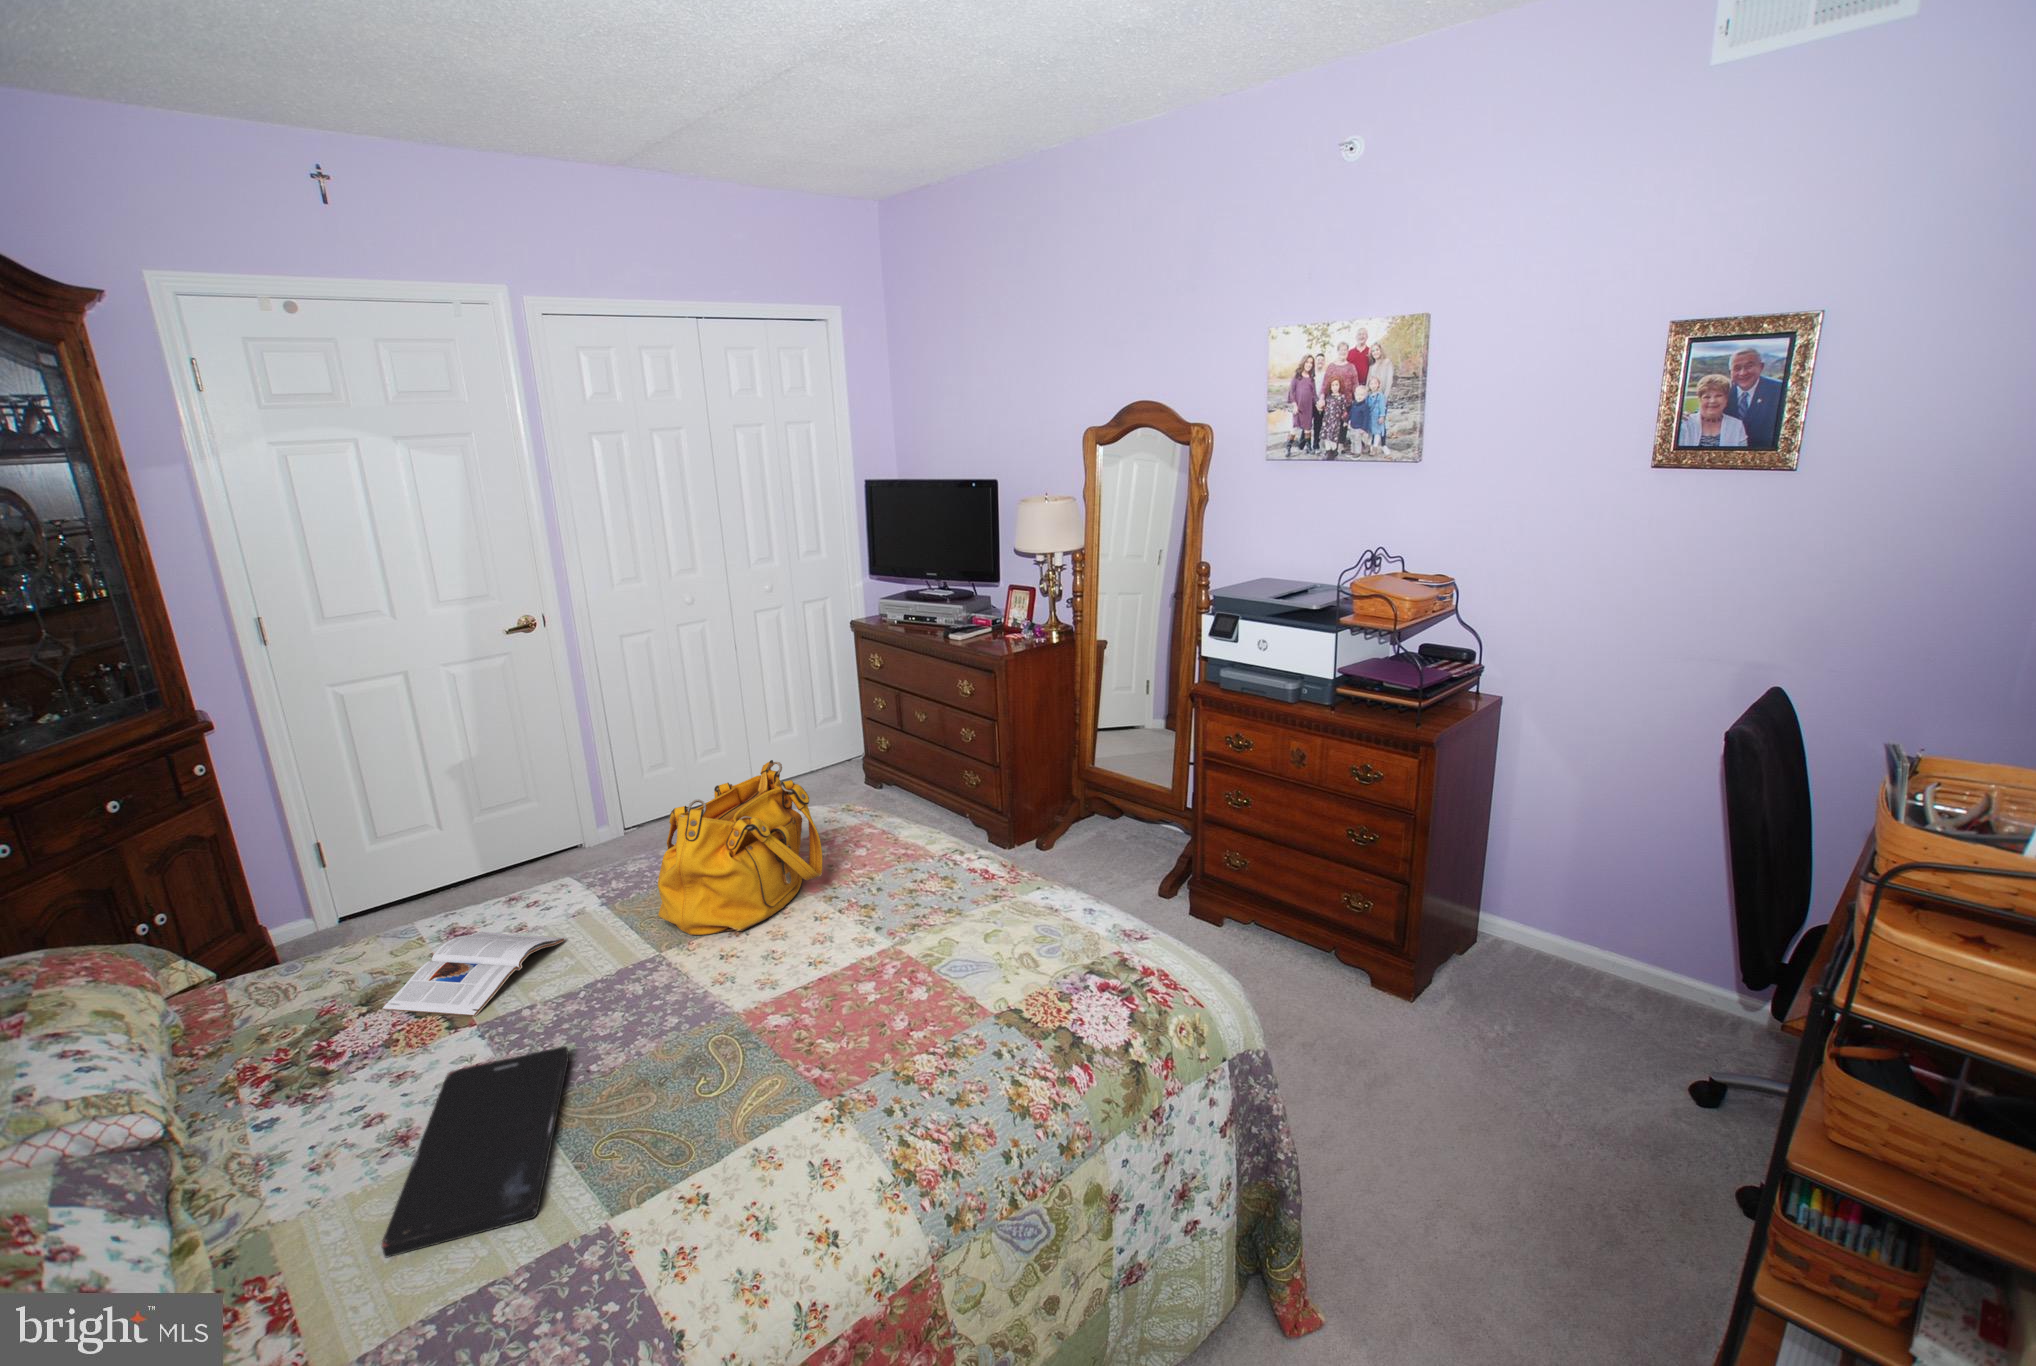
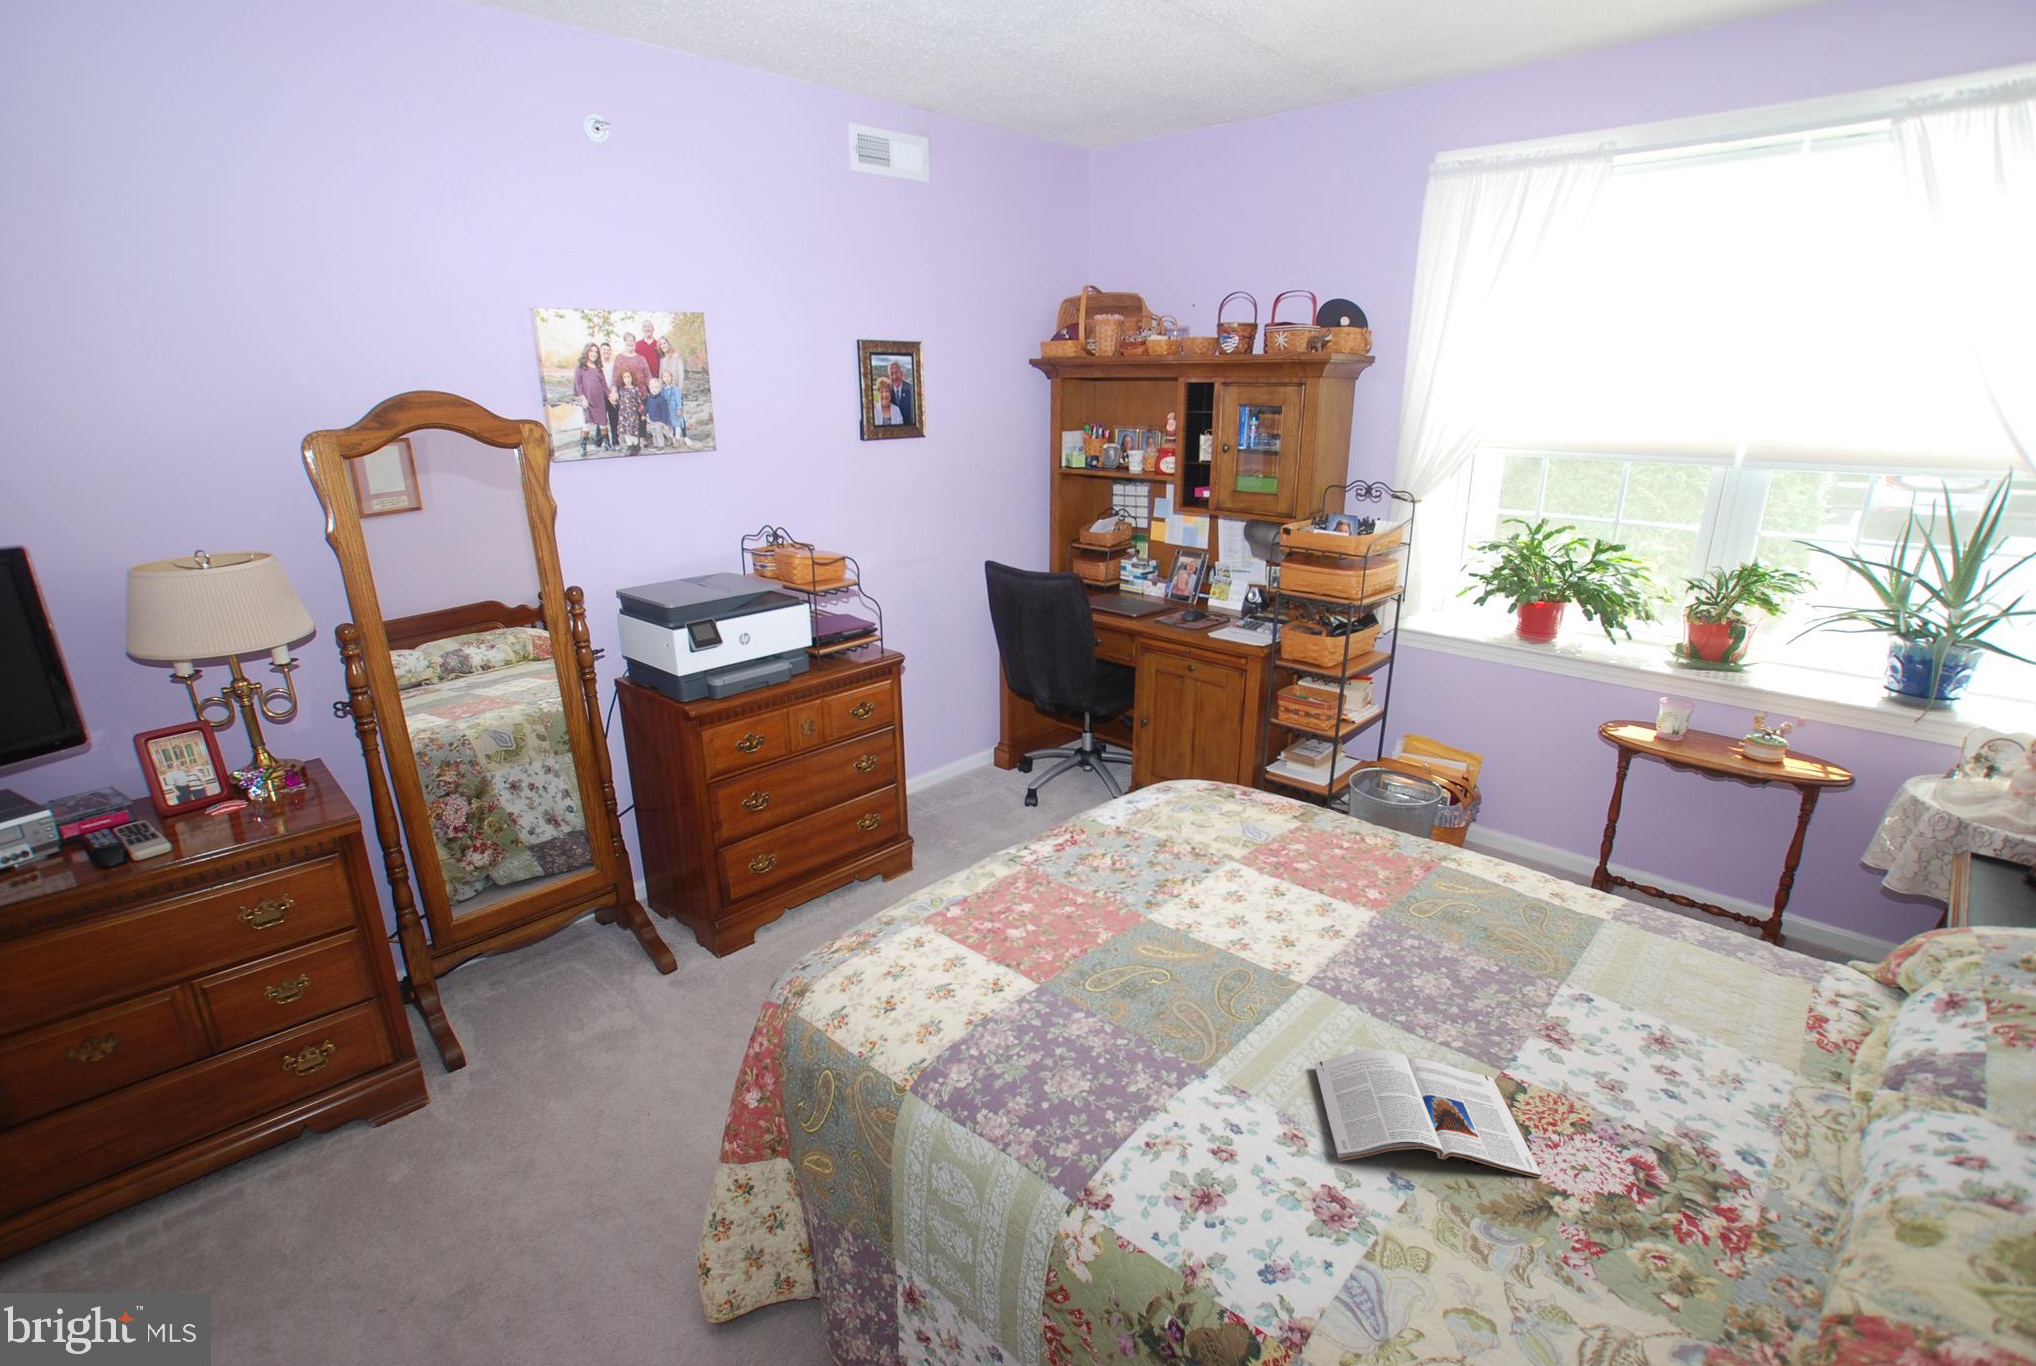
handbag: present [658,760,823,935] -> none [1069,810,1277,993]
smartphone: present [381,1046,569,1257] -> none [1496,933,1742,1045]

